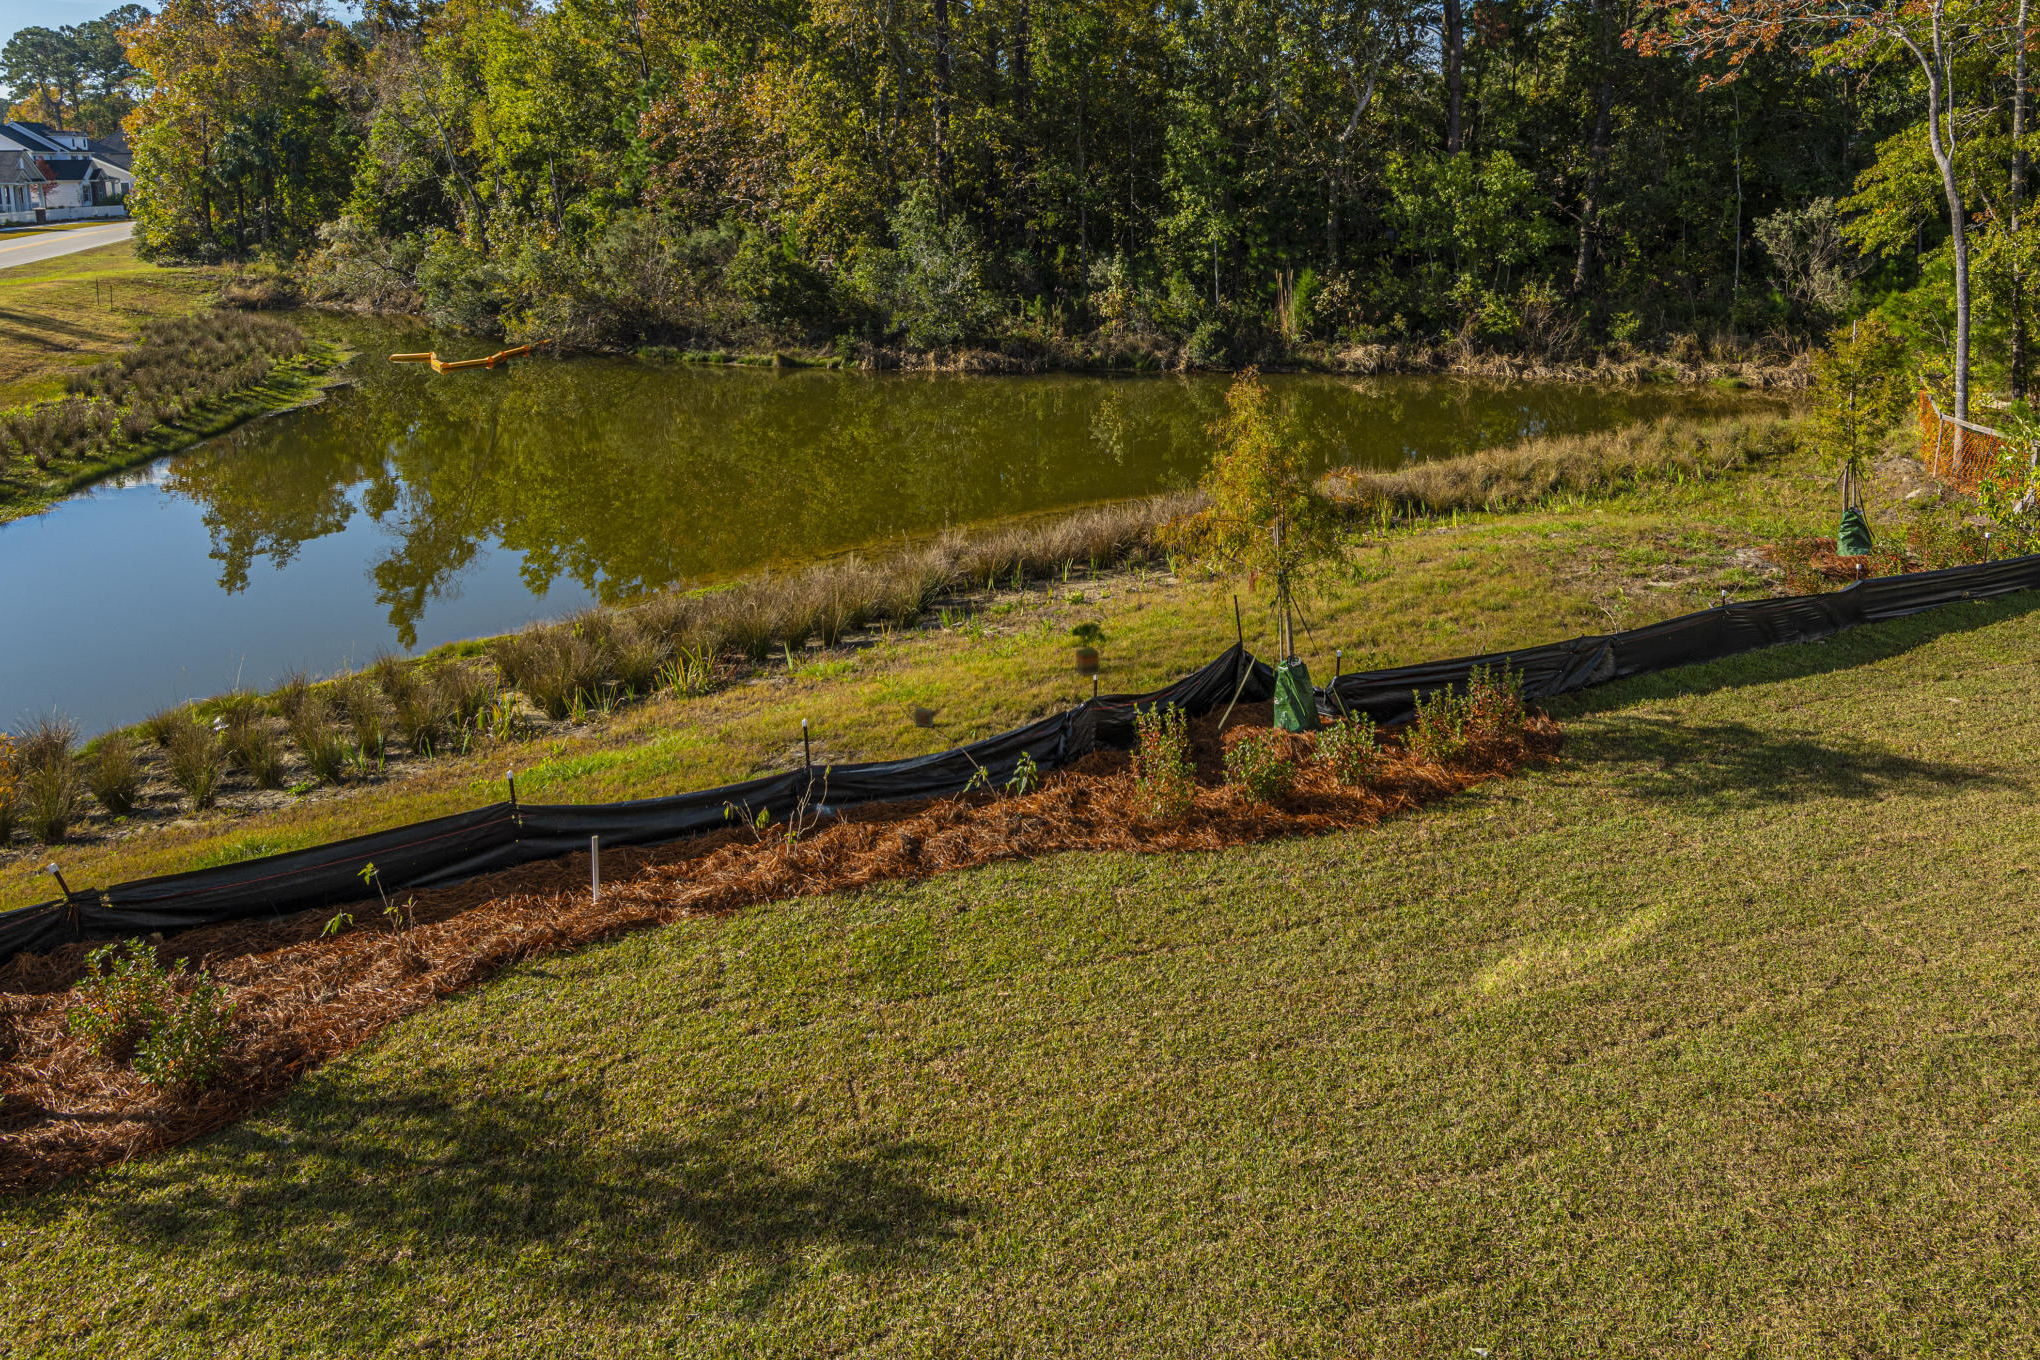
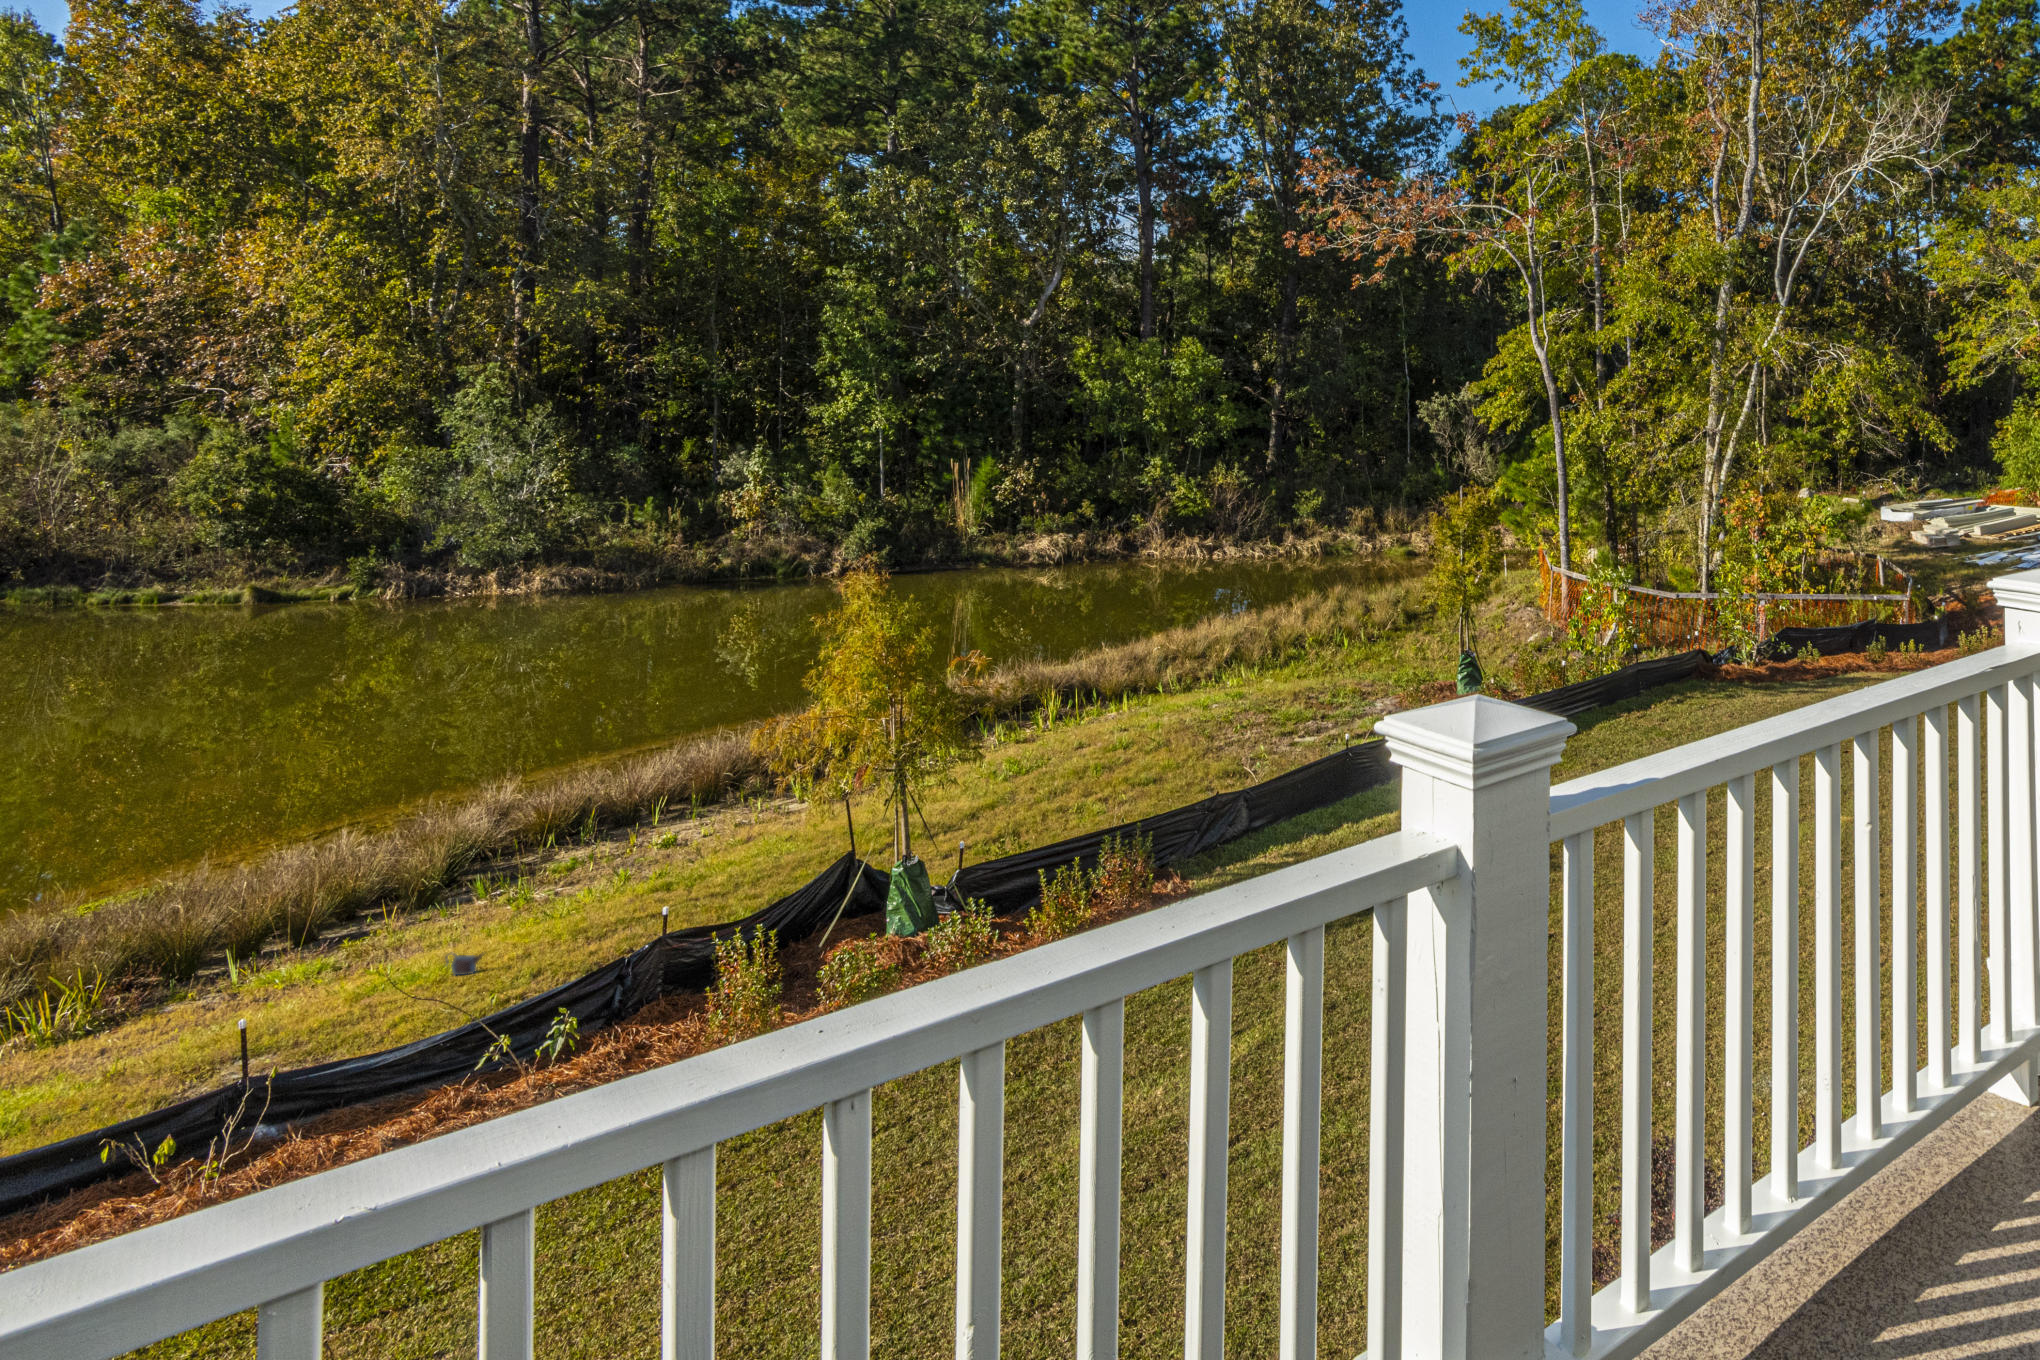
potted tree: present [1072,622,1106,676] -> none [643,848,685,905]

